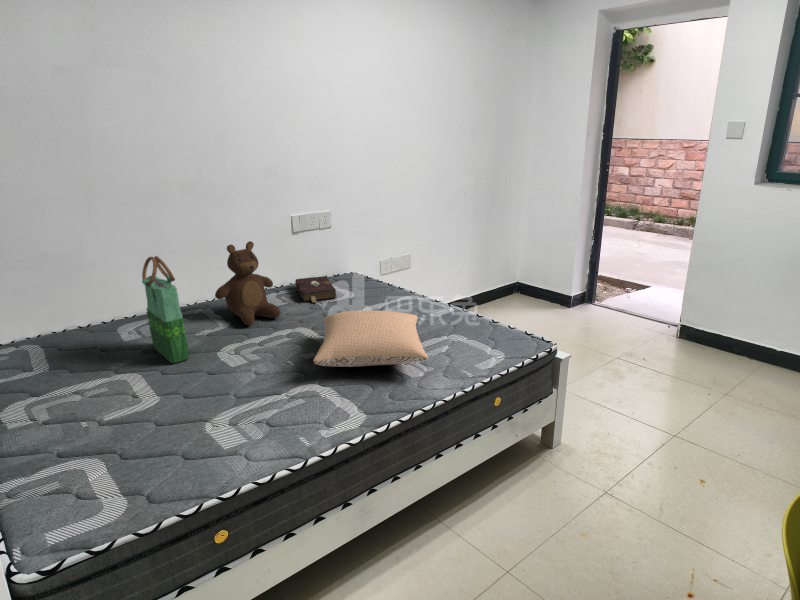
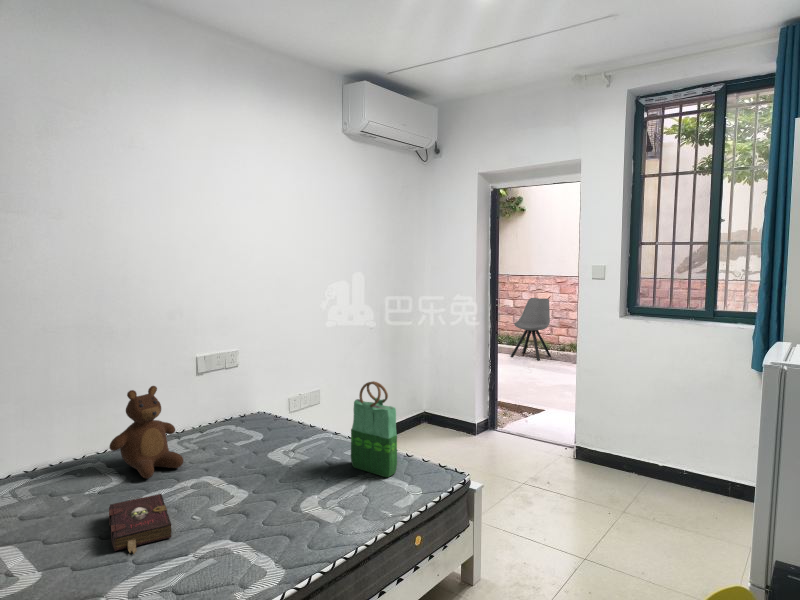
chair: none [618,165,671,235] -> present [511,298,551,361]
tote bag: present [142,256,188,363] -> present [351,381,397,477]
book: present [295,276,336,303] -> present [109,494,171,554]
pillow: present [313,310,428,367] -> none [227,453,348,518]

